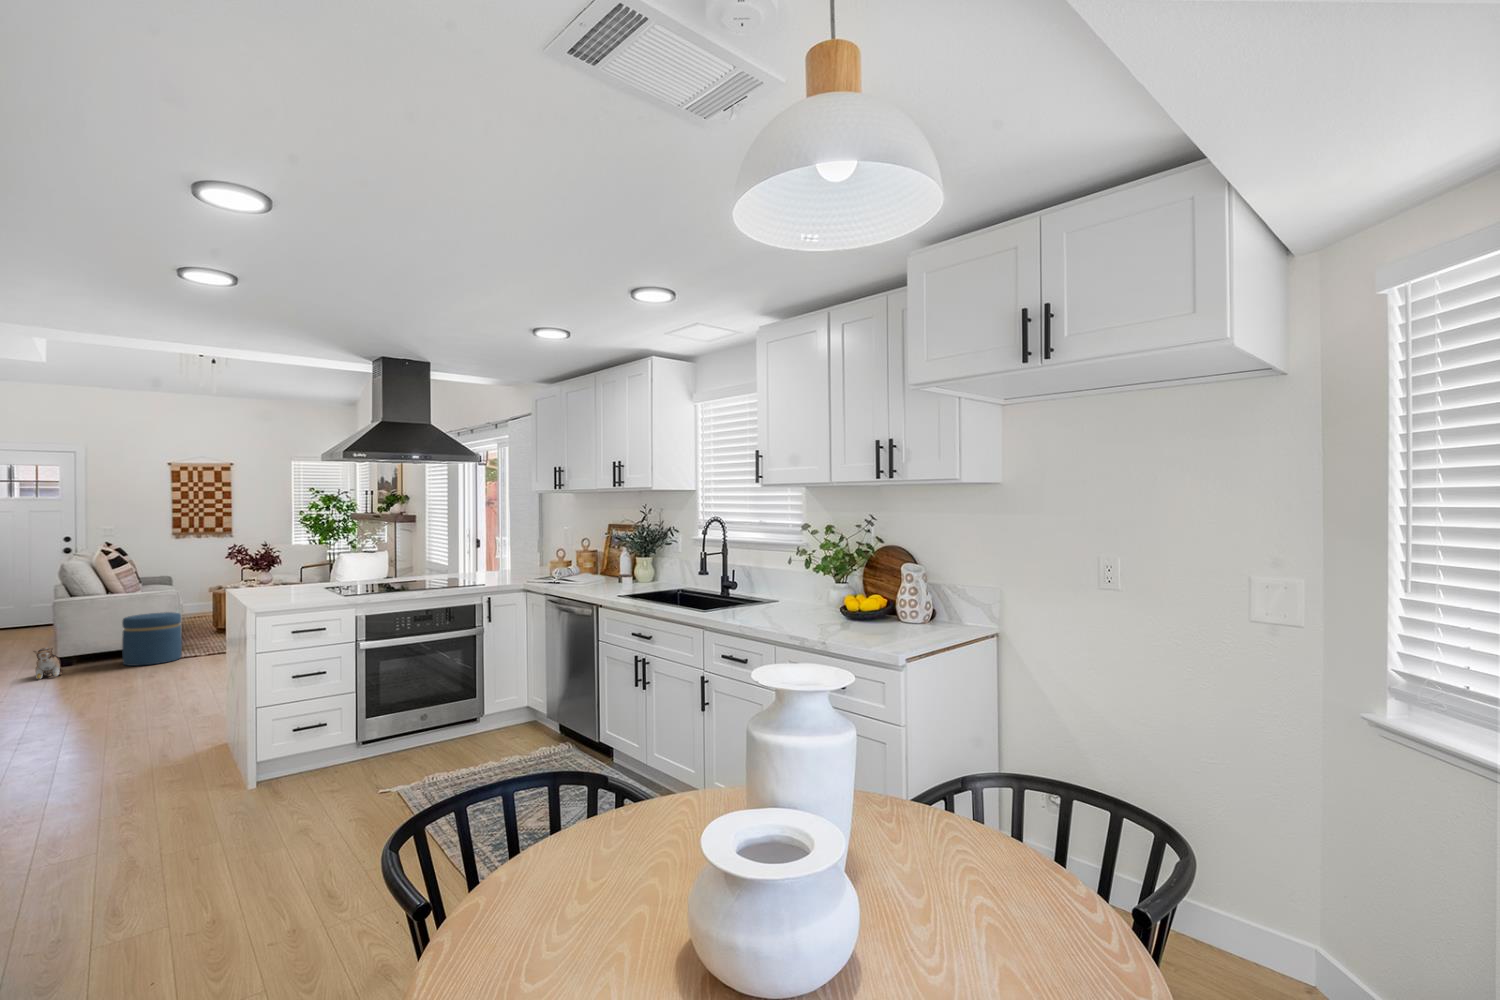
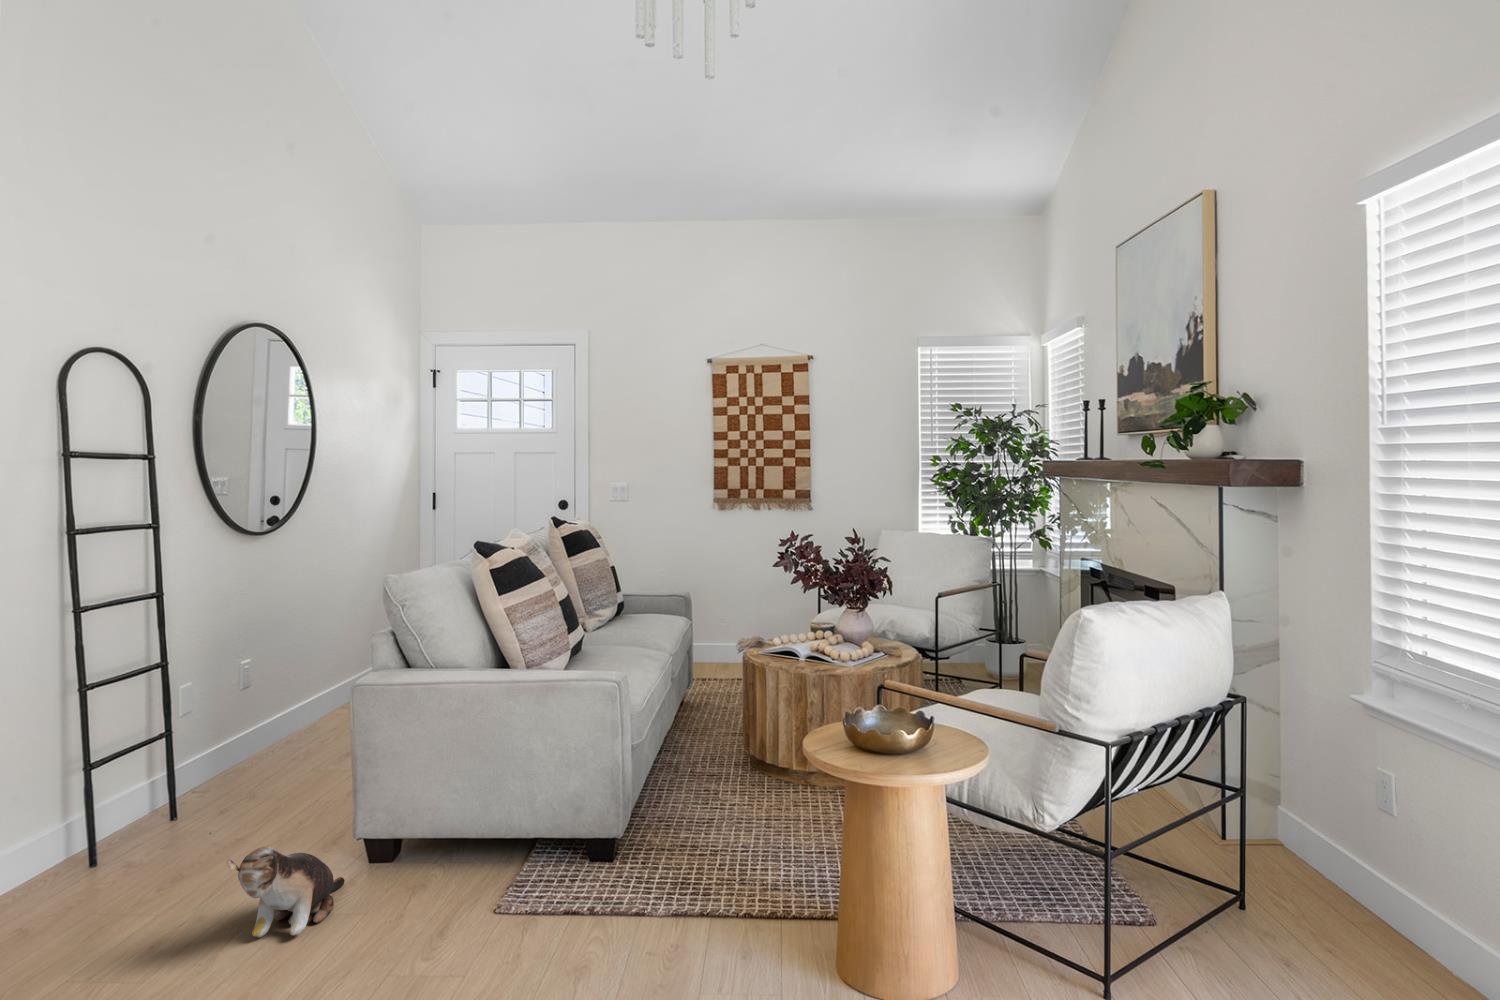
ottoman: present [122,612,182,666] -> none [472,740,618,931]

